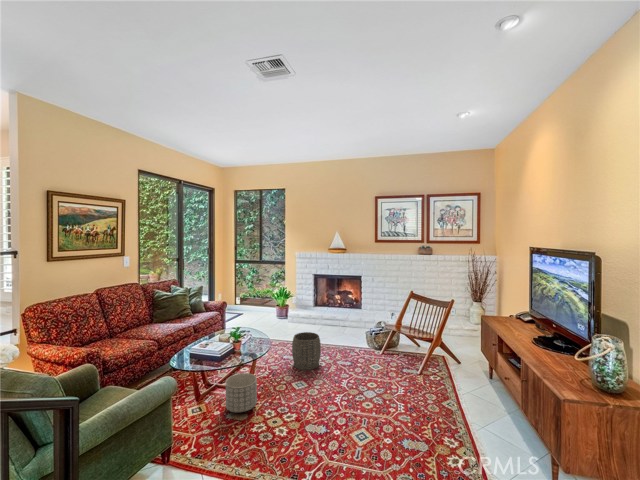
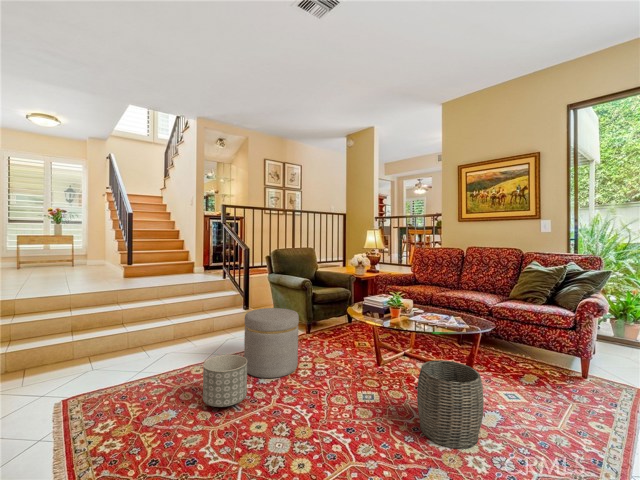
planter: present [226,373,257,412] -> present [203,355,247,407]
ottoman: none [263,373,321,463] -> present [244,308,299,378]

